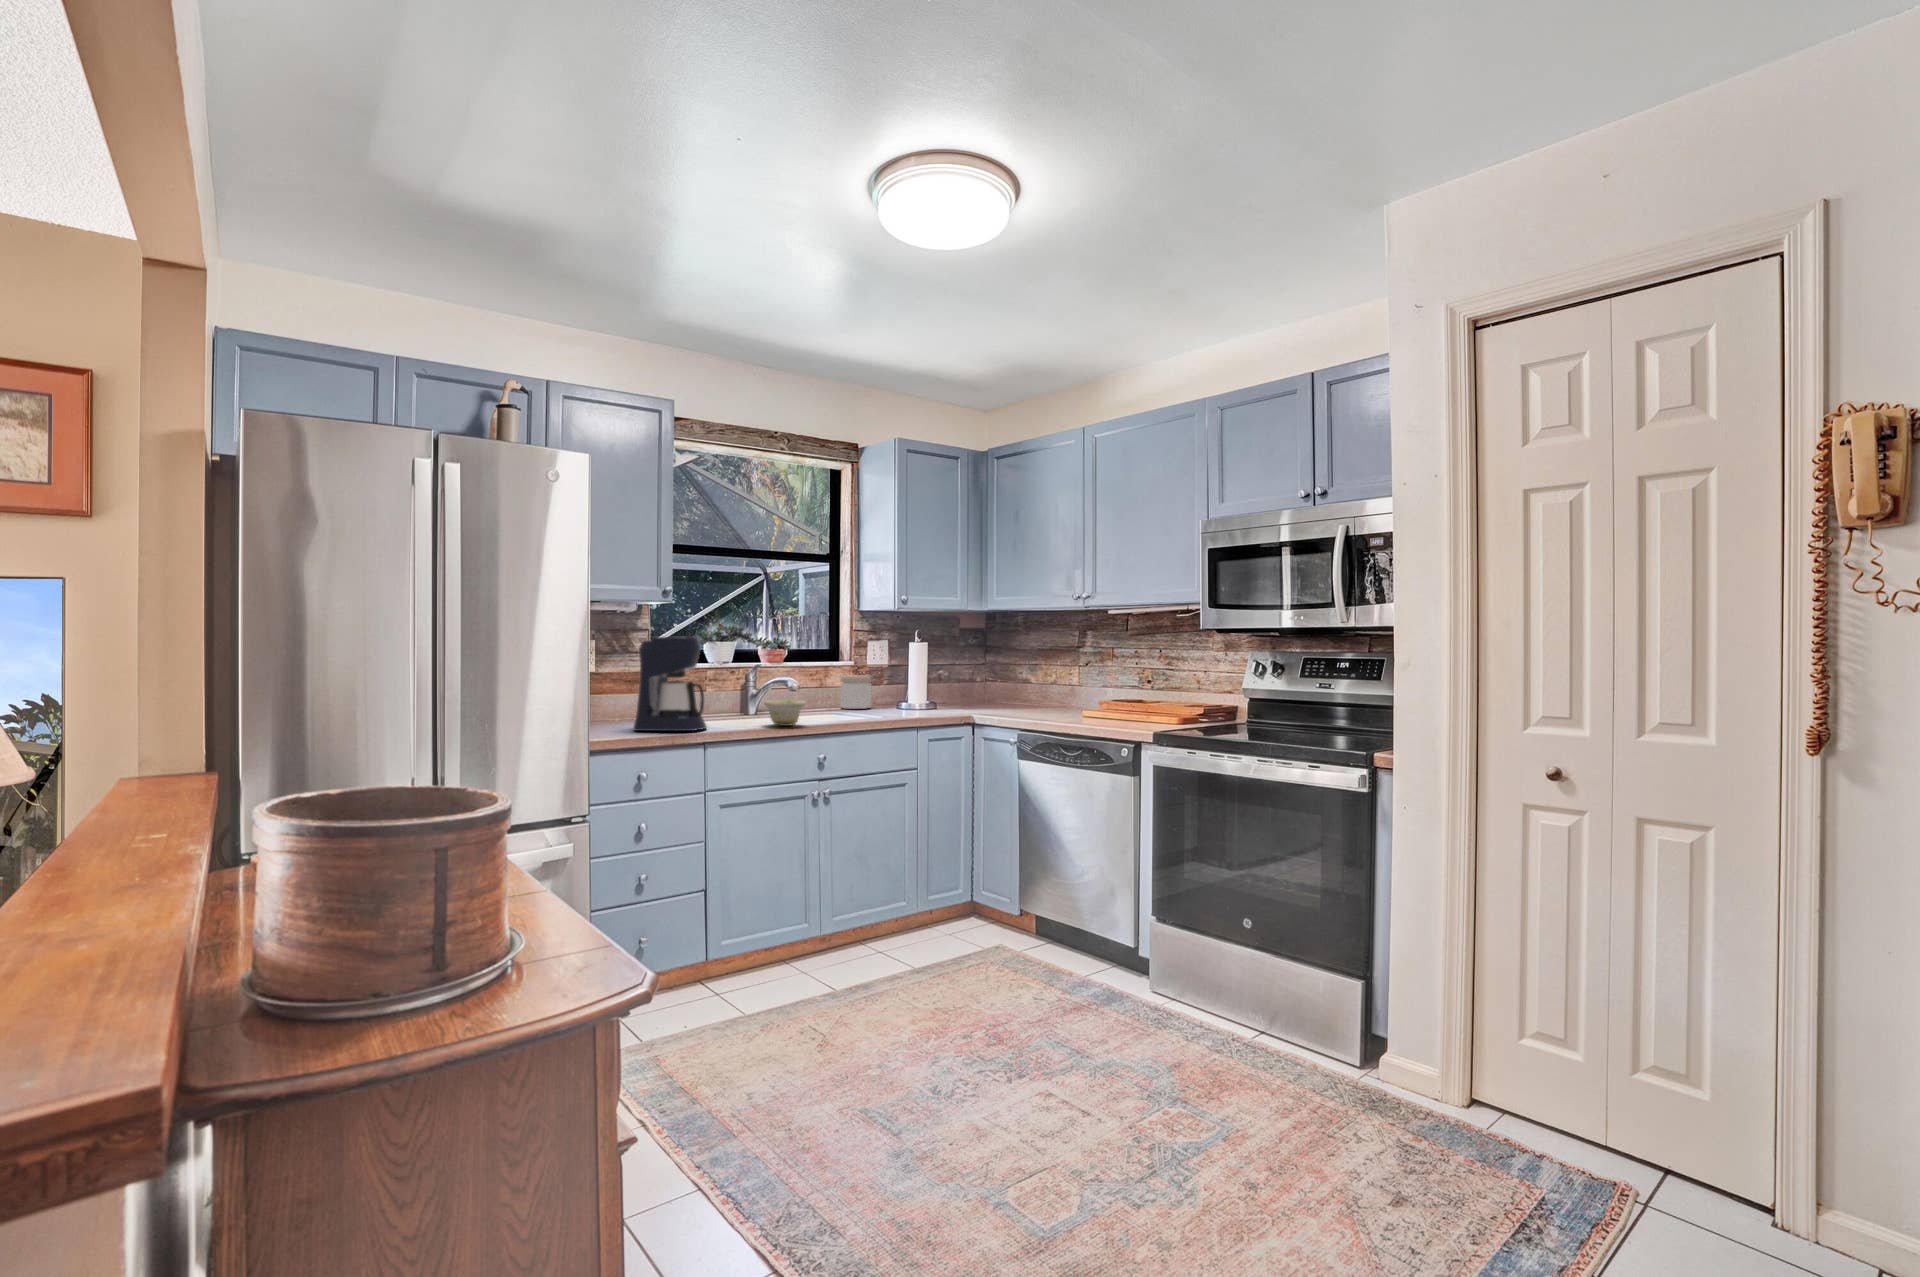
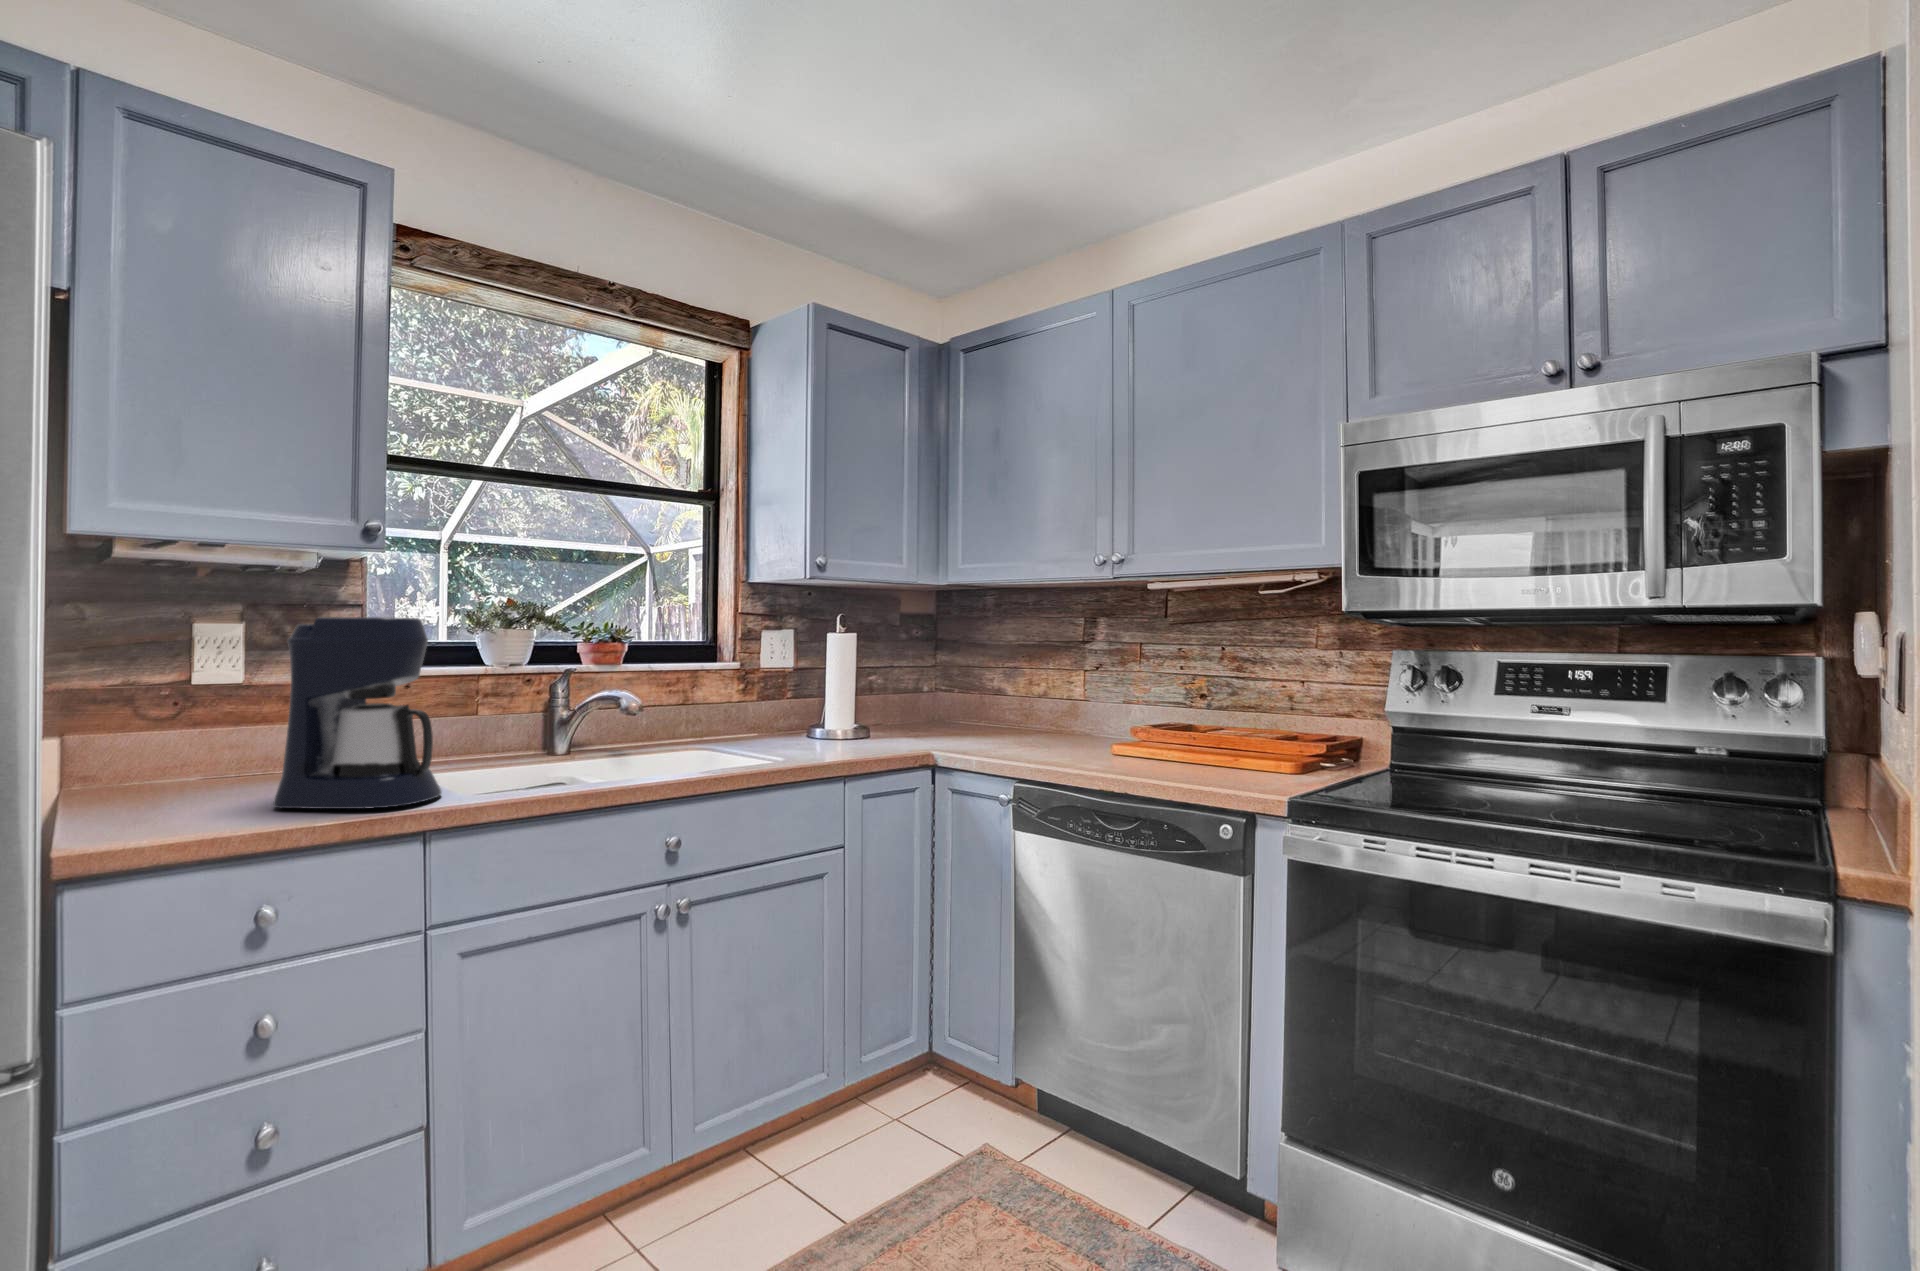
jar: present [840,675,872,709] -> none [716,684,767,739]
bowl: present [764,700,806,726] -> none [562,735,645,786]

